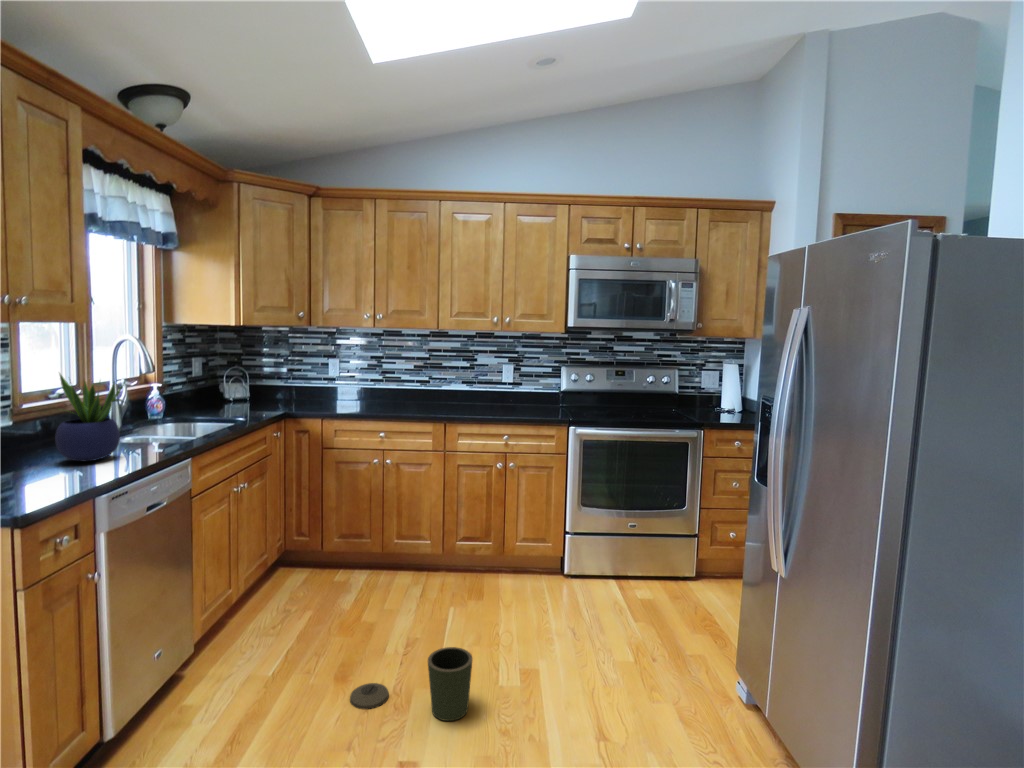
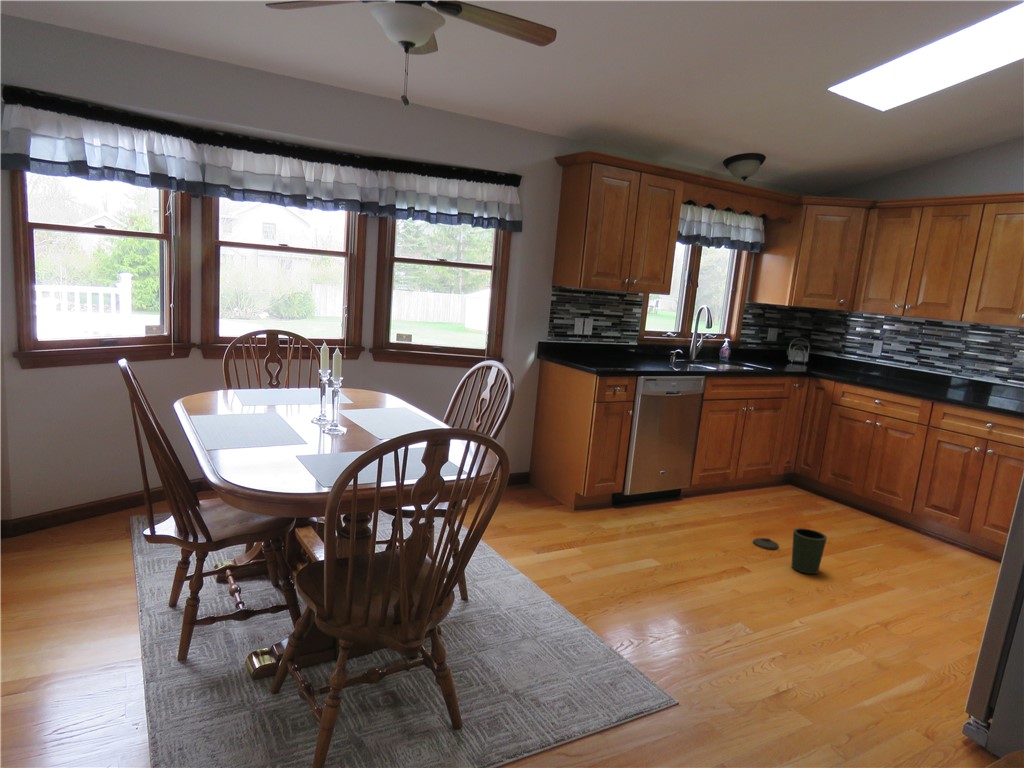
potted plant: present [55,374,123,461] -> none [651,319,688,366]

